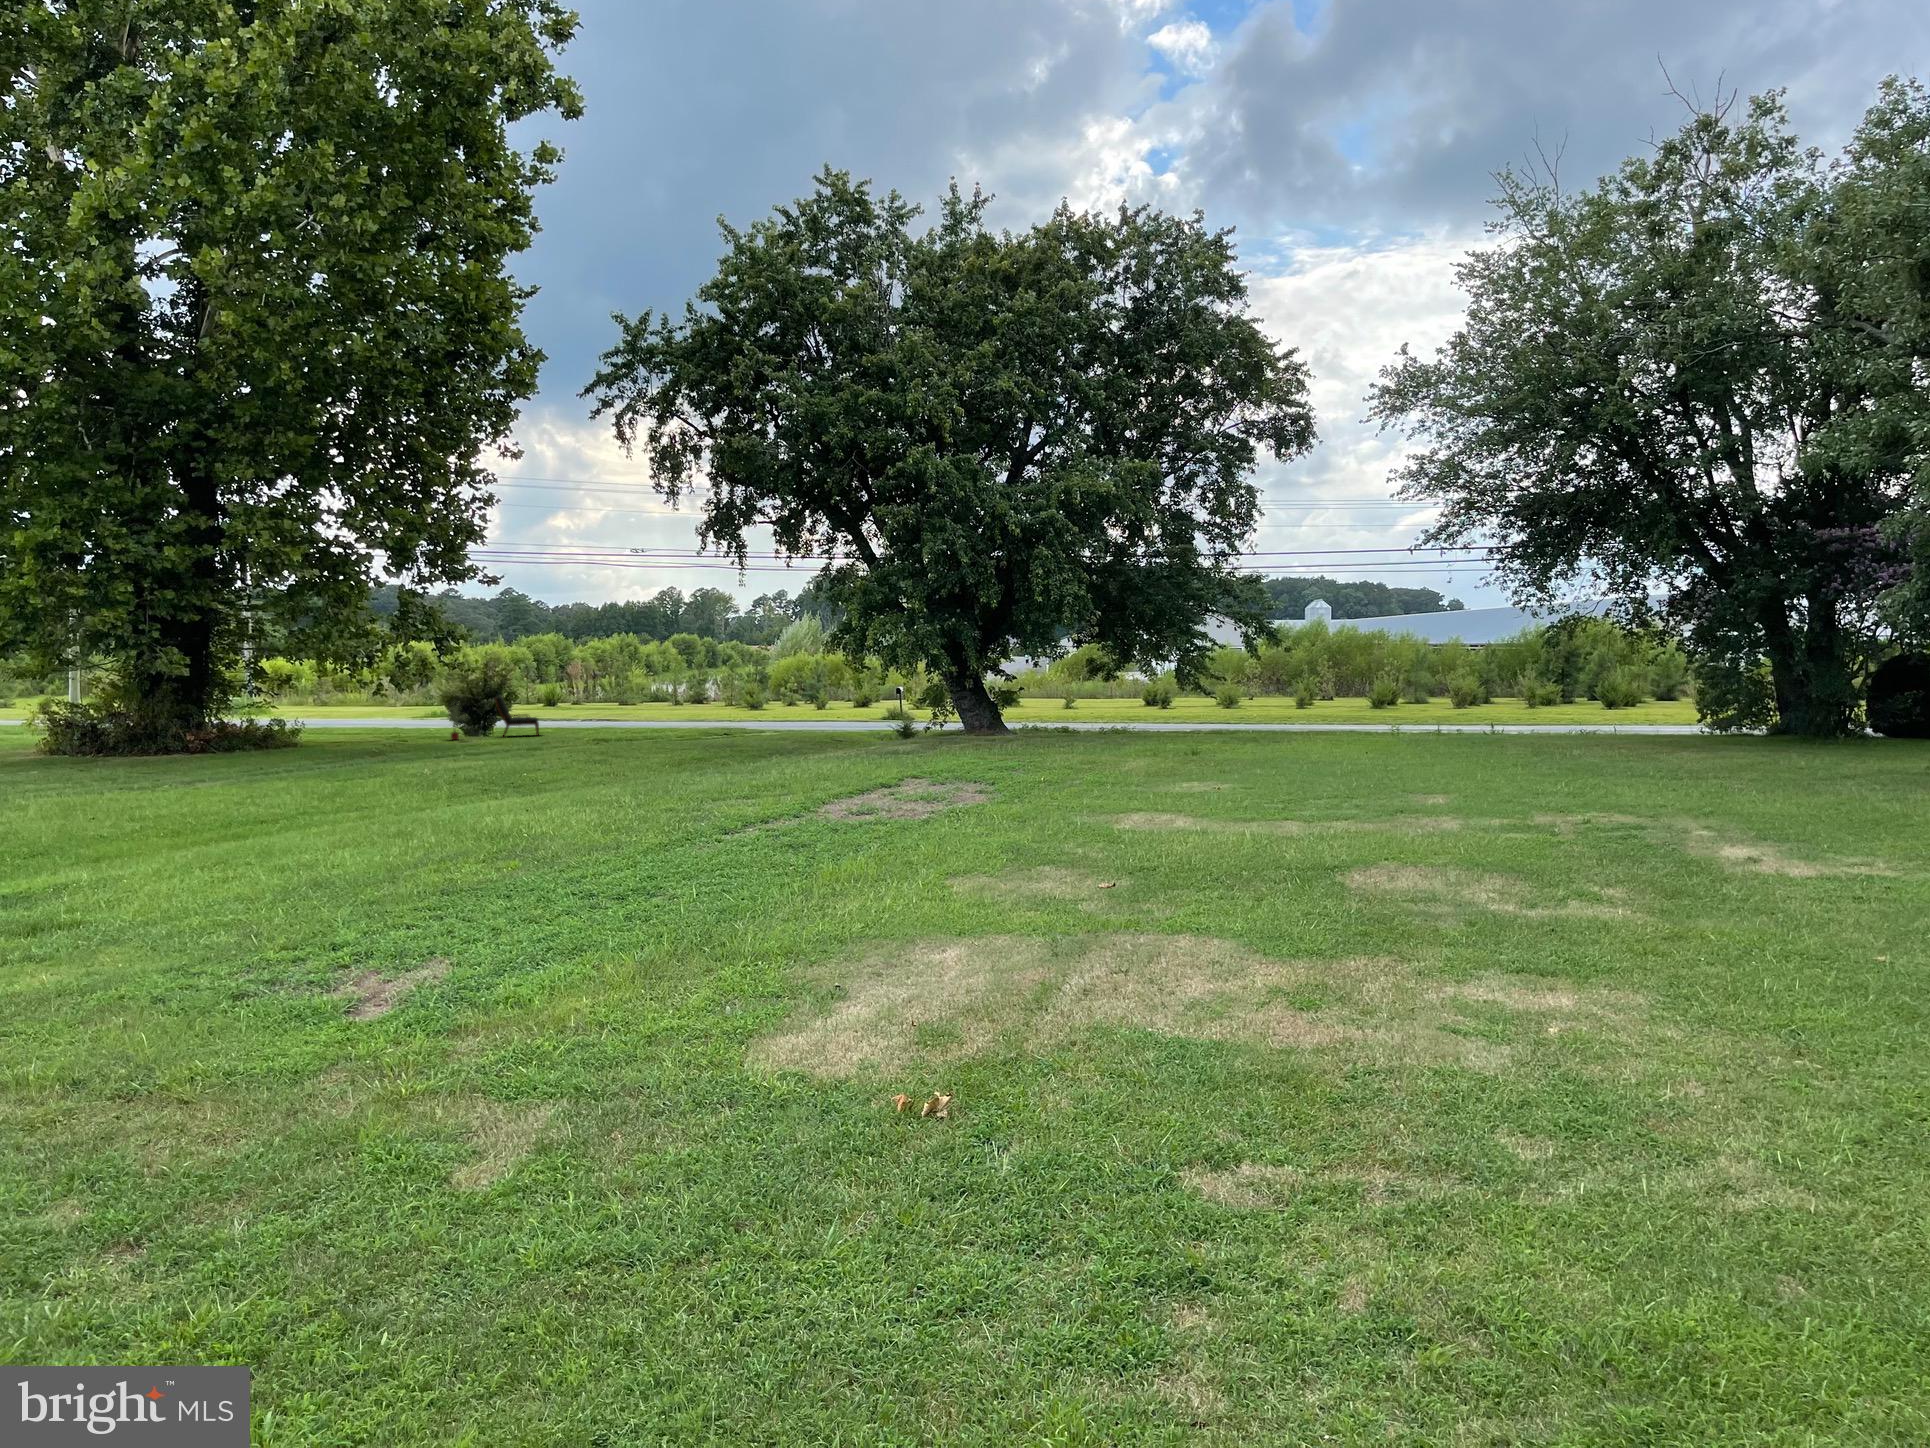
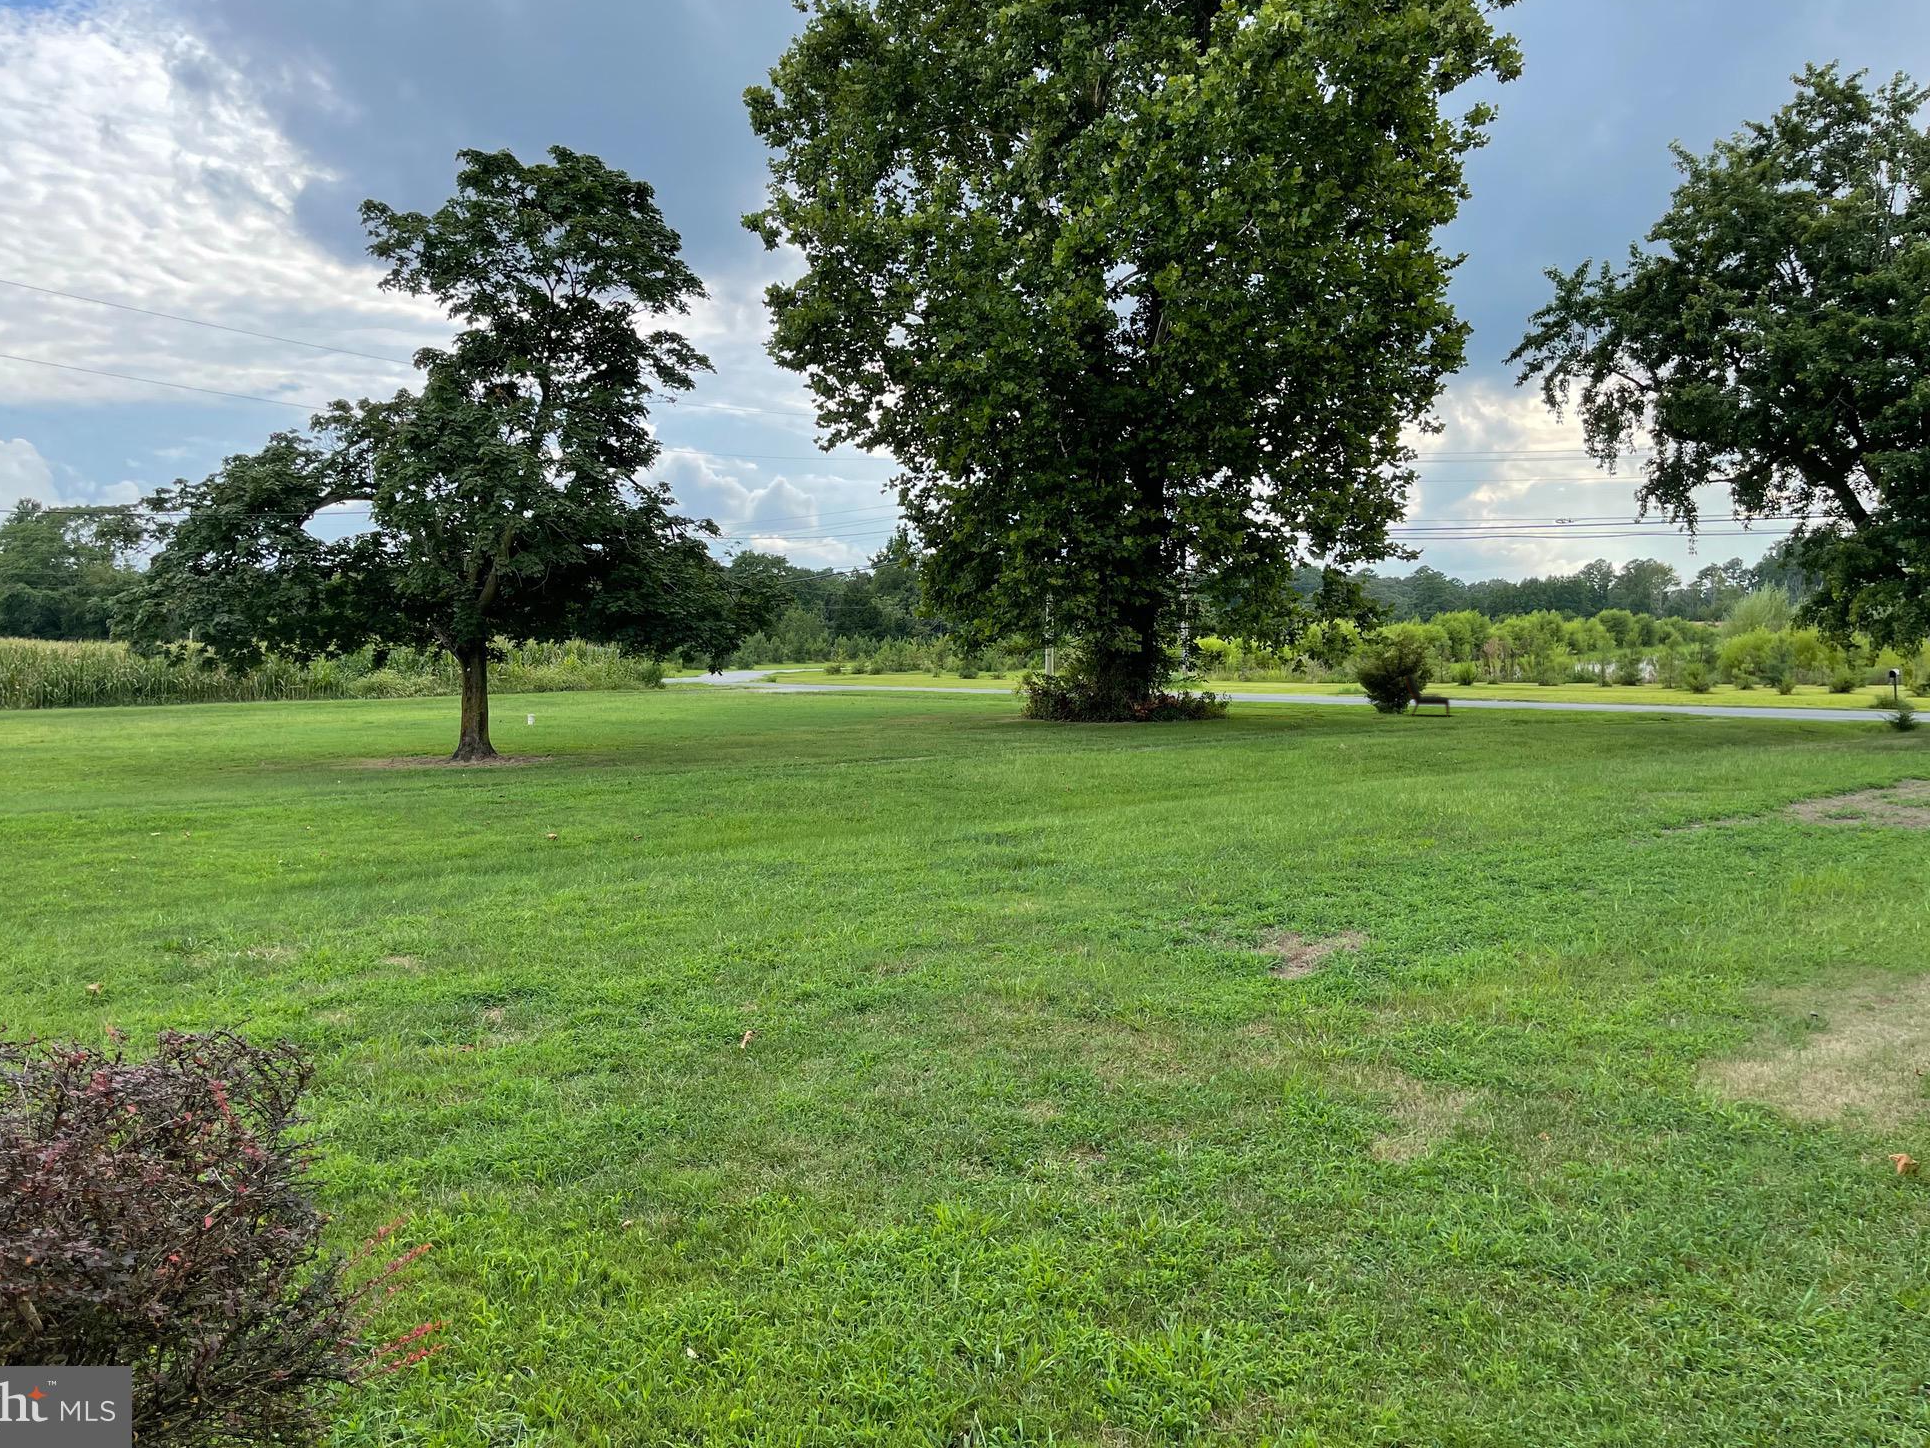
potted tree: present [448,702,467,740] -> none [1357,678,1379,716]

